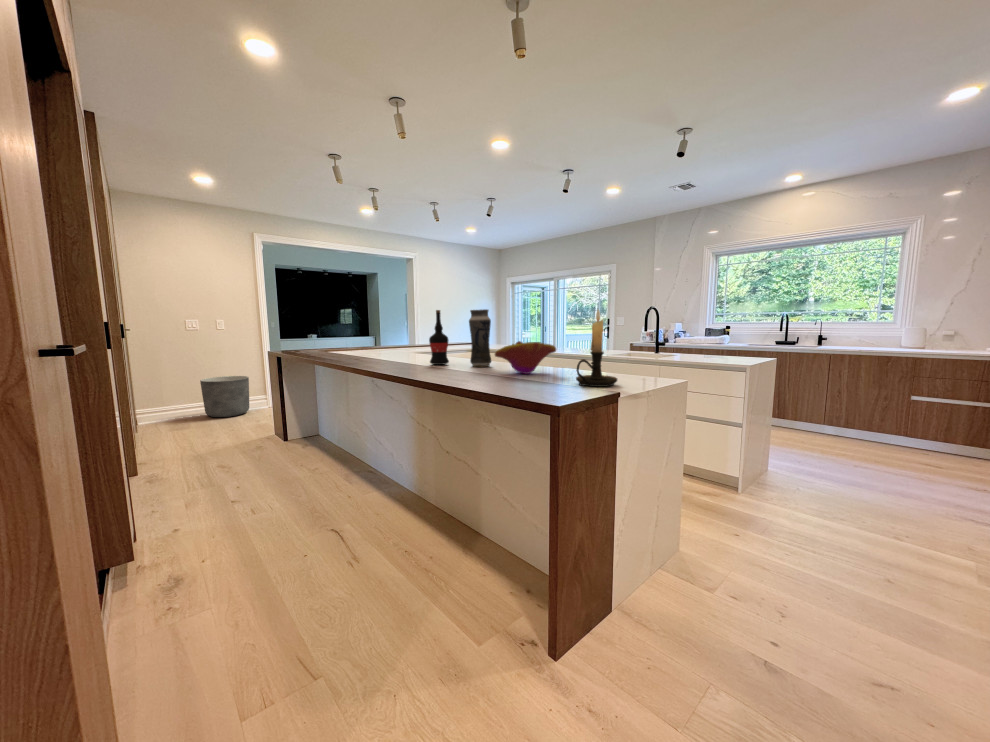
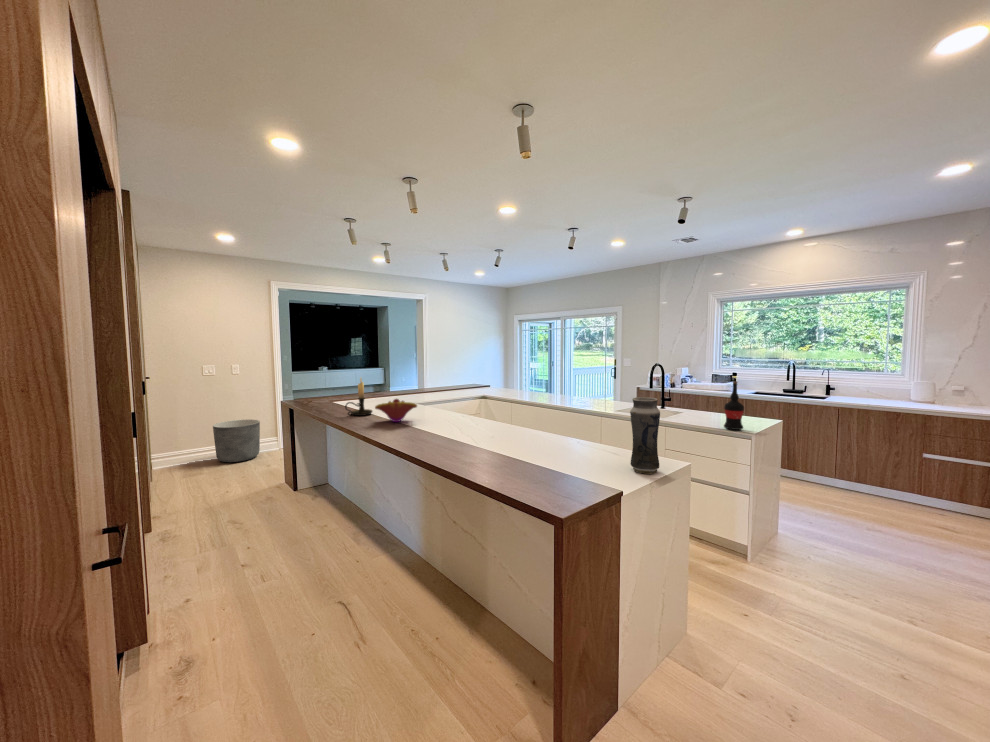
vase: present [469,309,491,367] -> present [630,397,660,474]
wine bottle: present [429,310,449,365] -> present [724,381,744,430]
candle holder: present [576,310,617,387] -> present [345,378,372,416]
decorative bowl: present [495,341,556,374] -> present [375,399,417,422]

